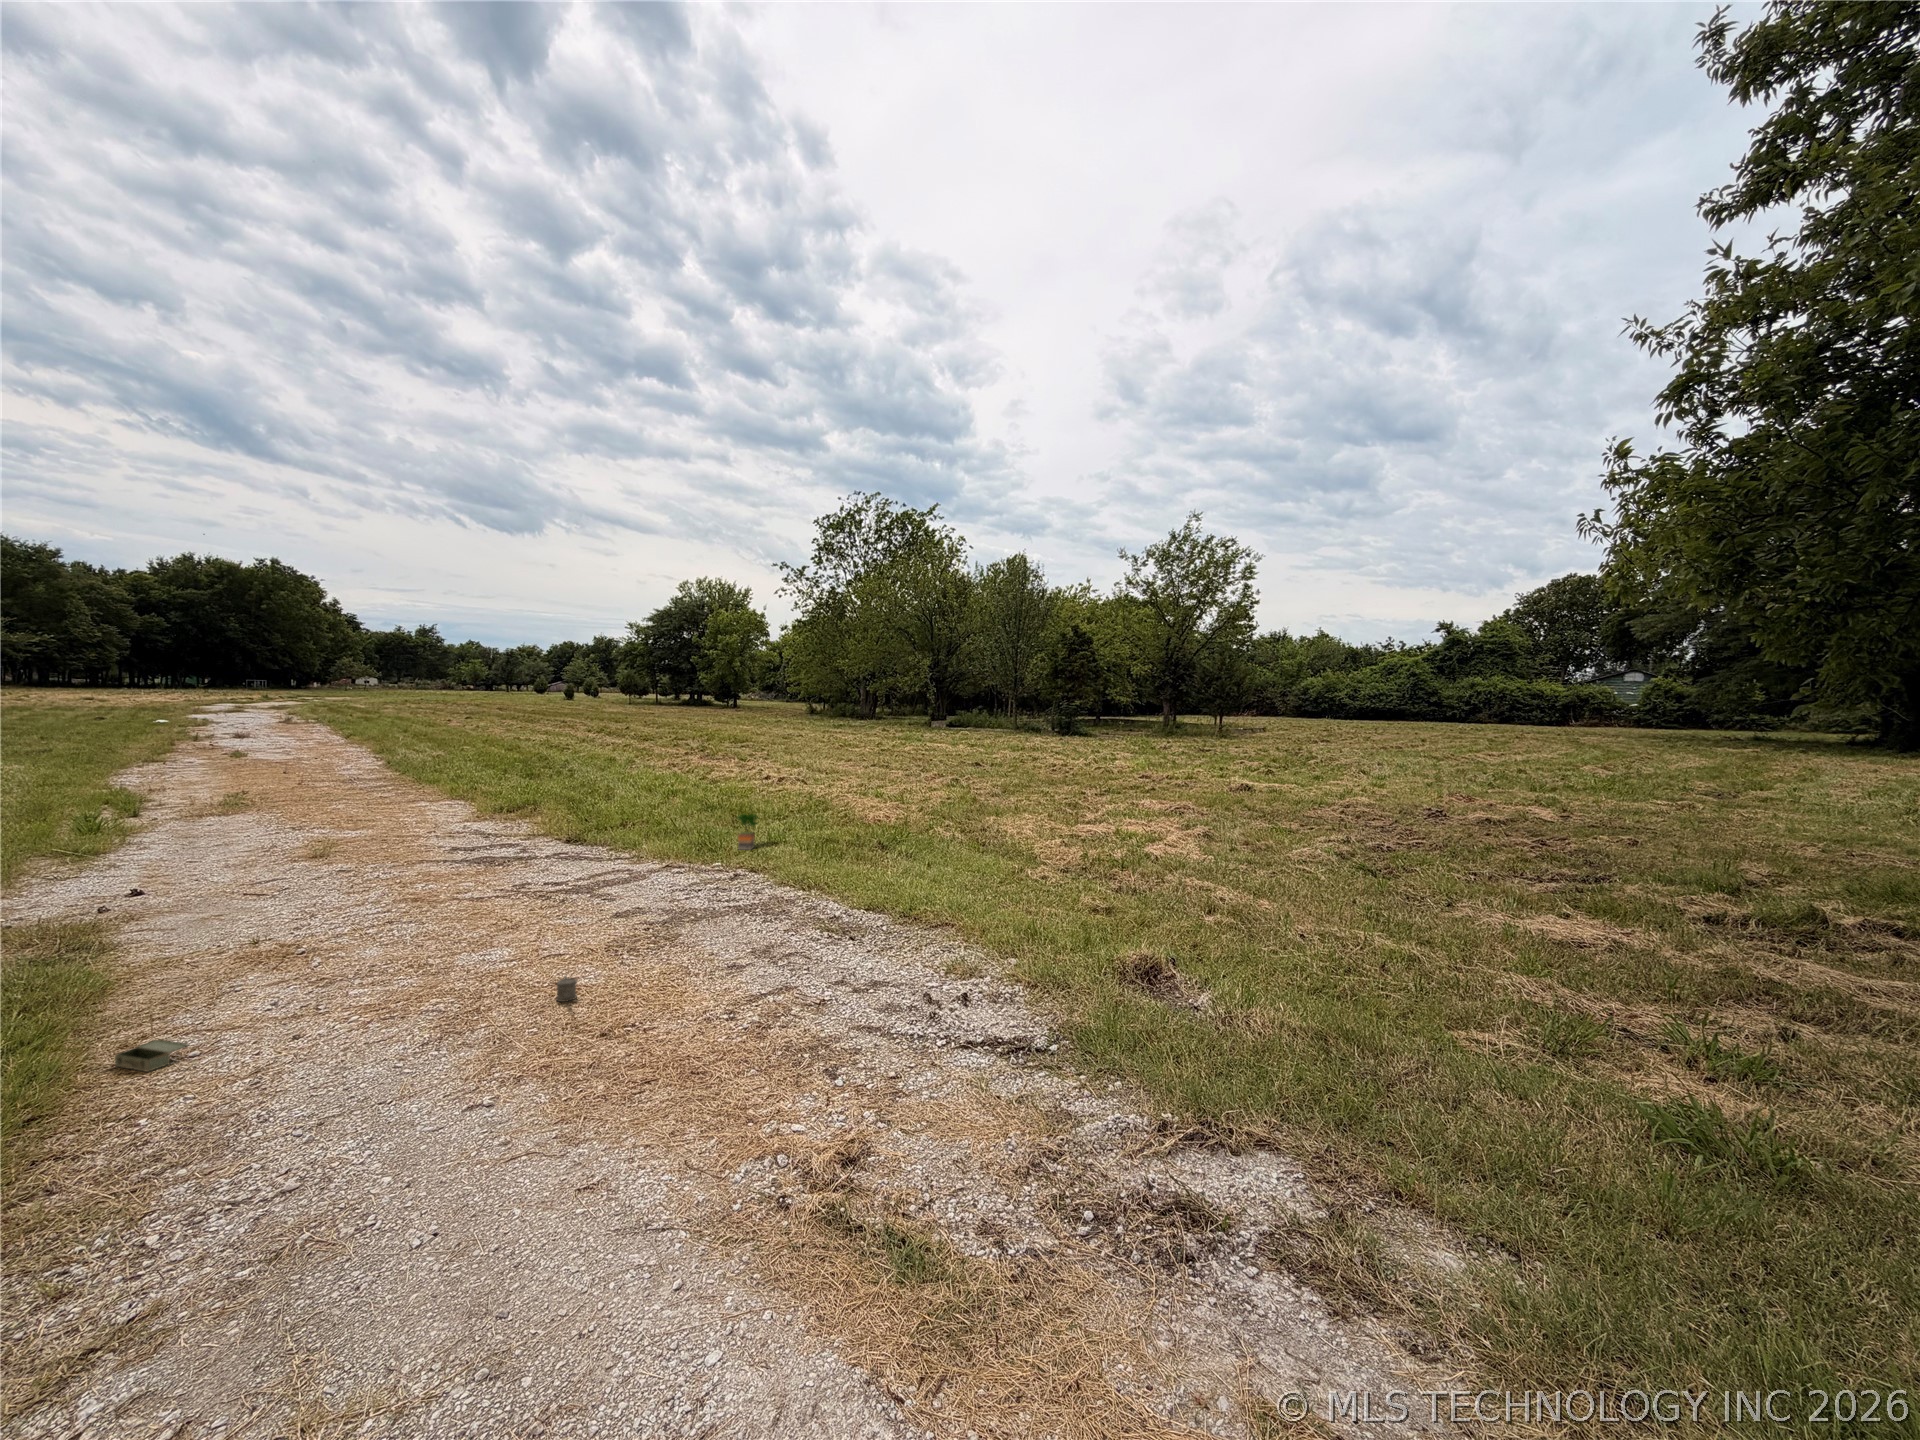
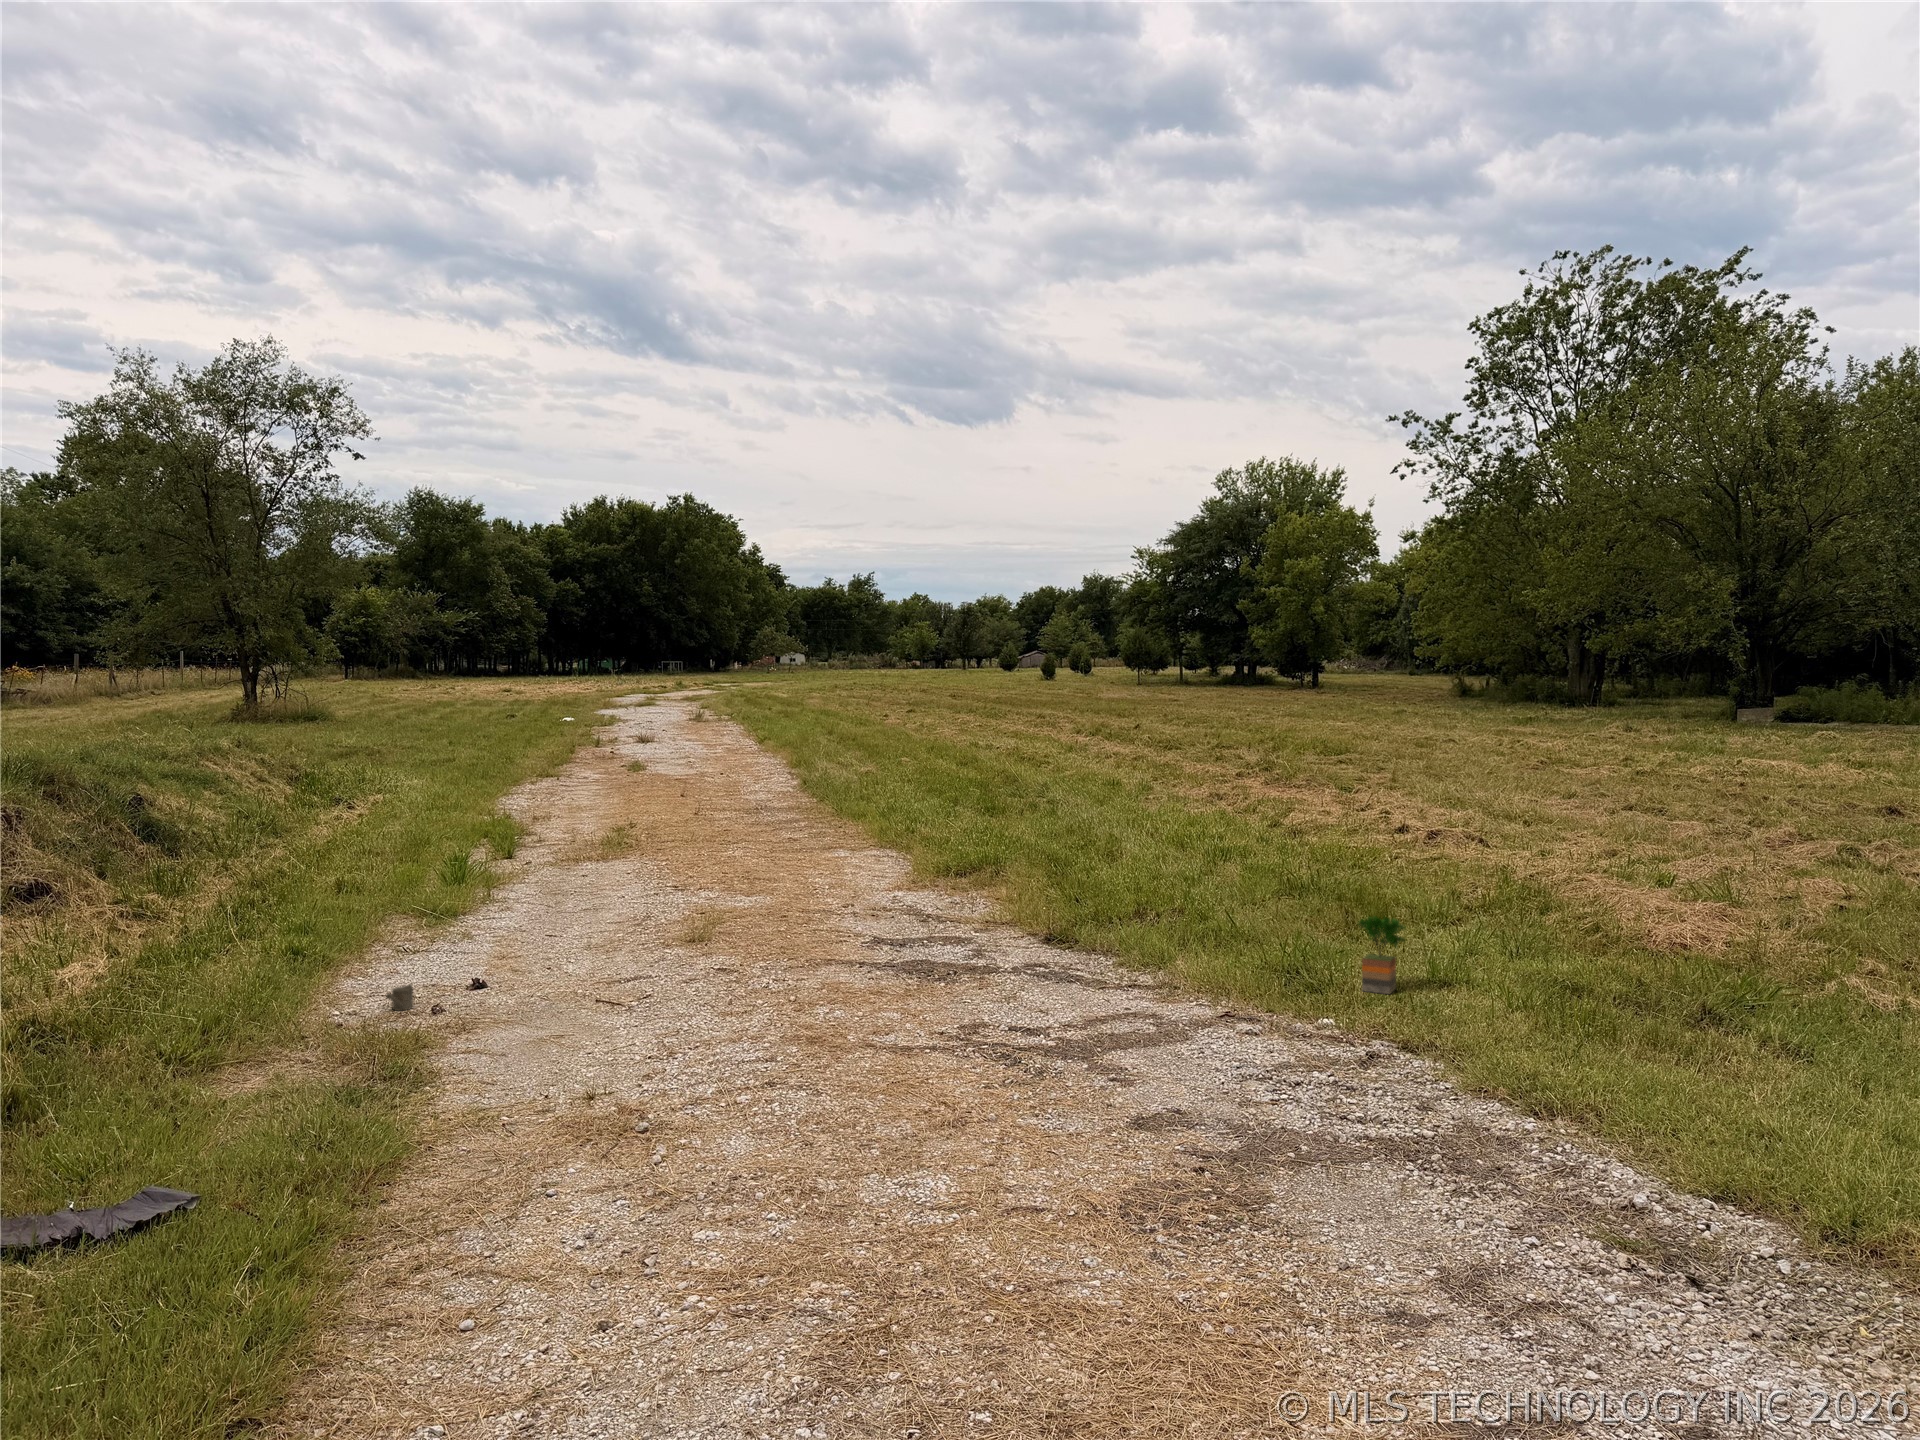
watering can: present [556,976,577,1002] -> present [386,984,414,1011]
toolbox: present [115,1039,188,1072] -> none [397,1273,483,1337]

